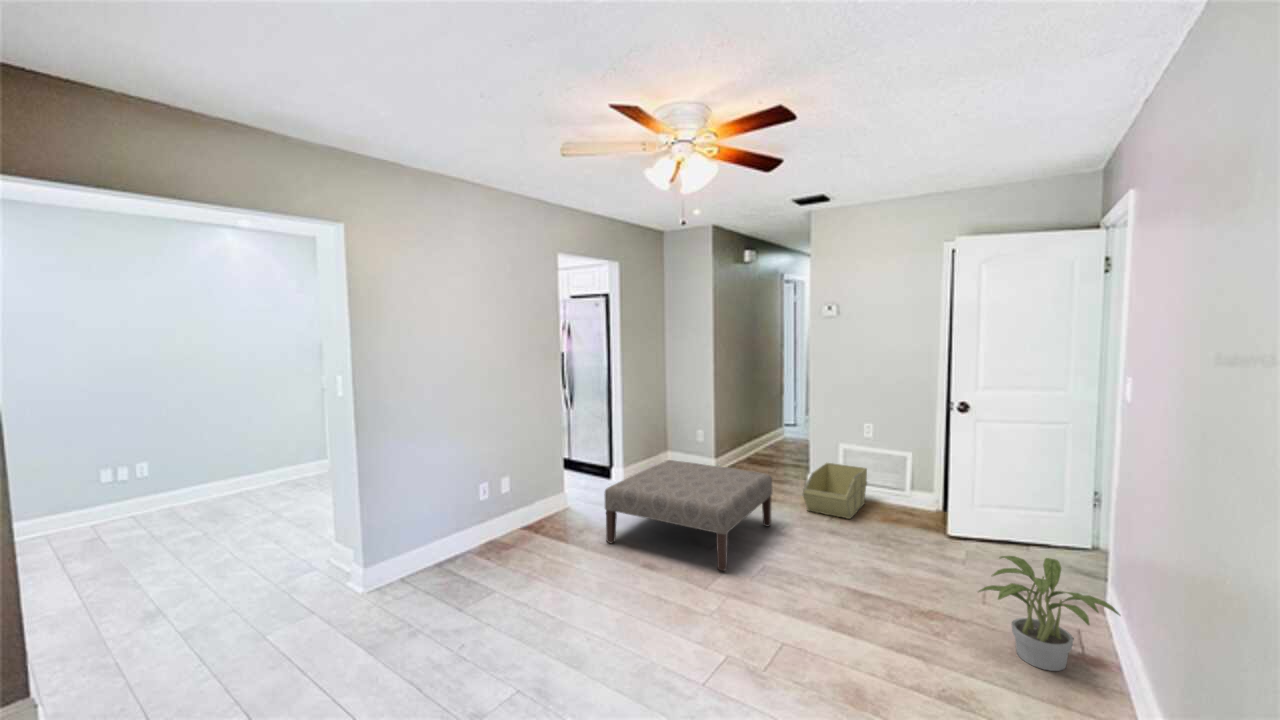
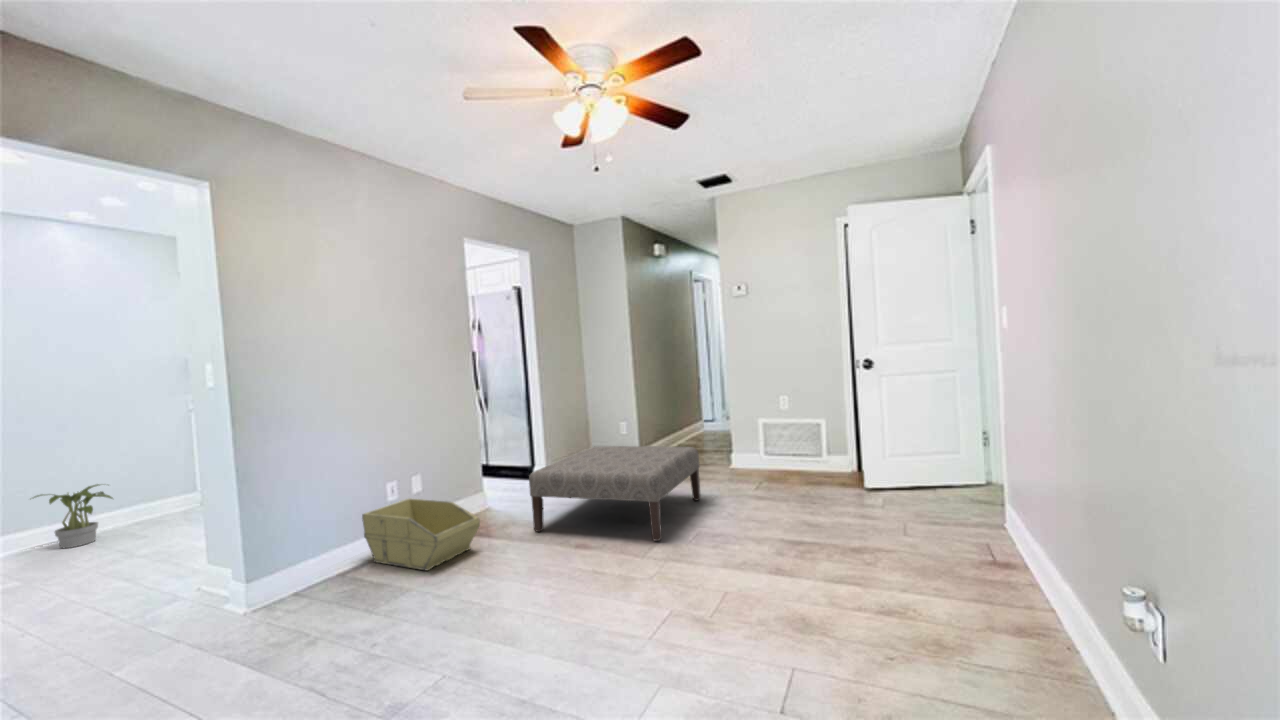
storage bin: present [803,463,867,519] -> present [362,499,480,570]
potted plant: present [978,556,1120,671] -> present [34,484,112,548]

